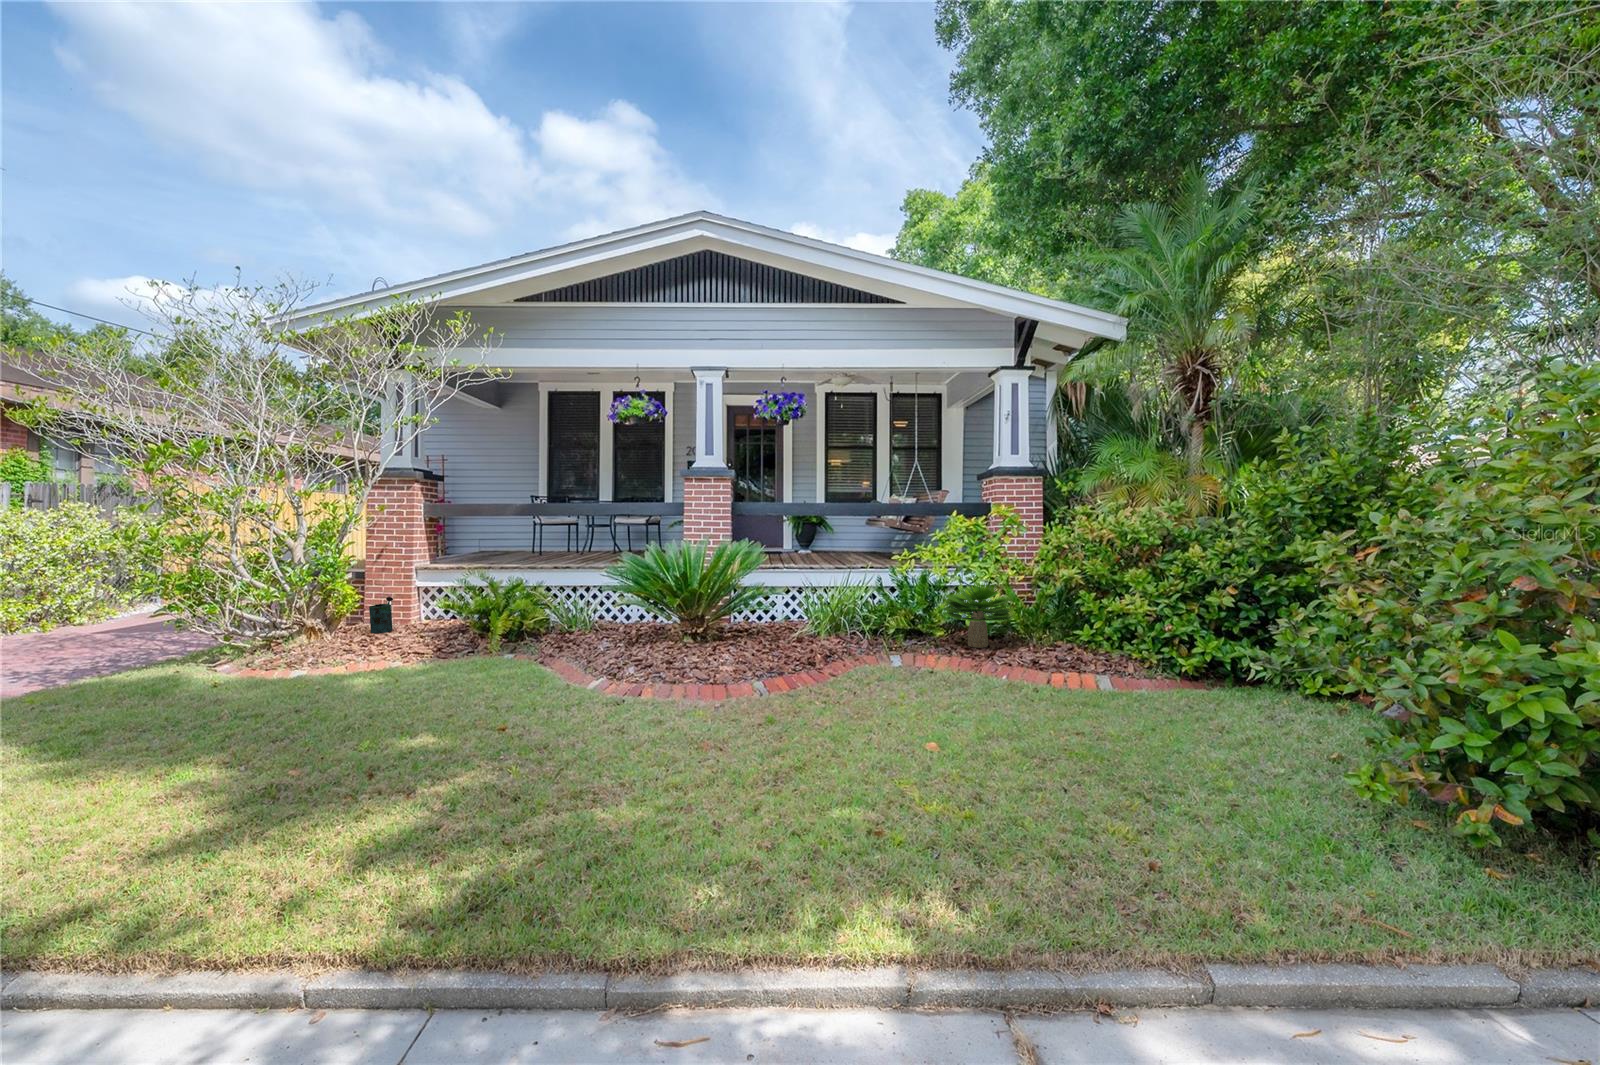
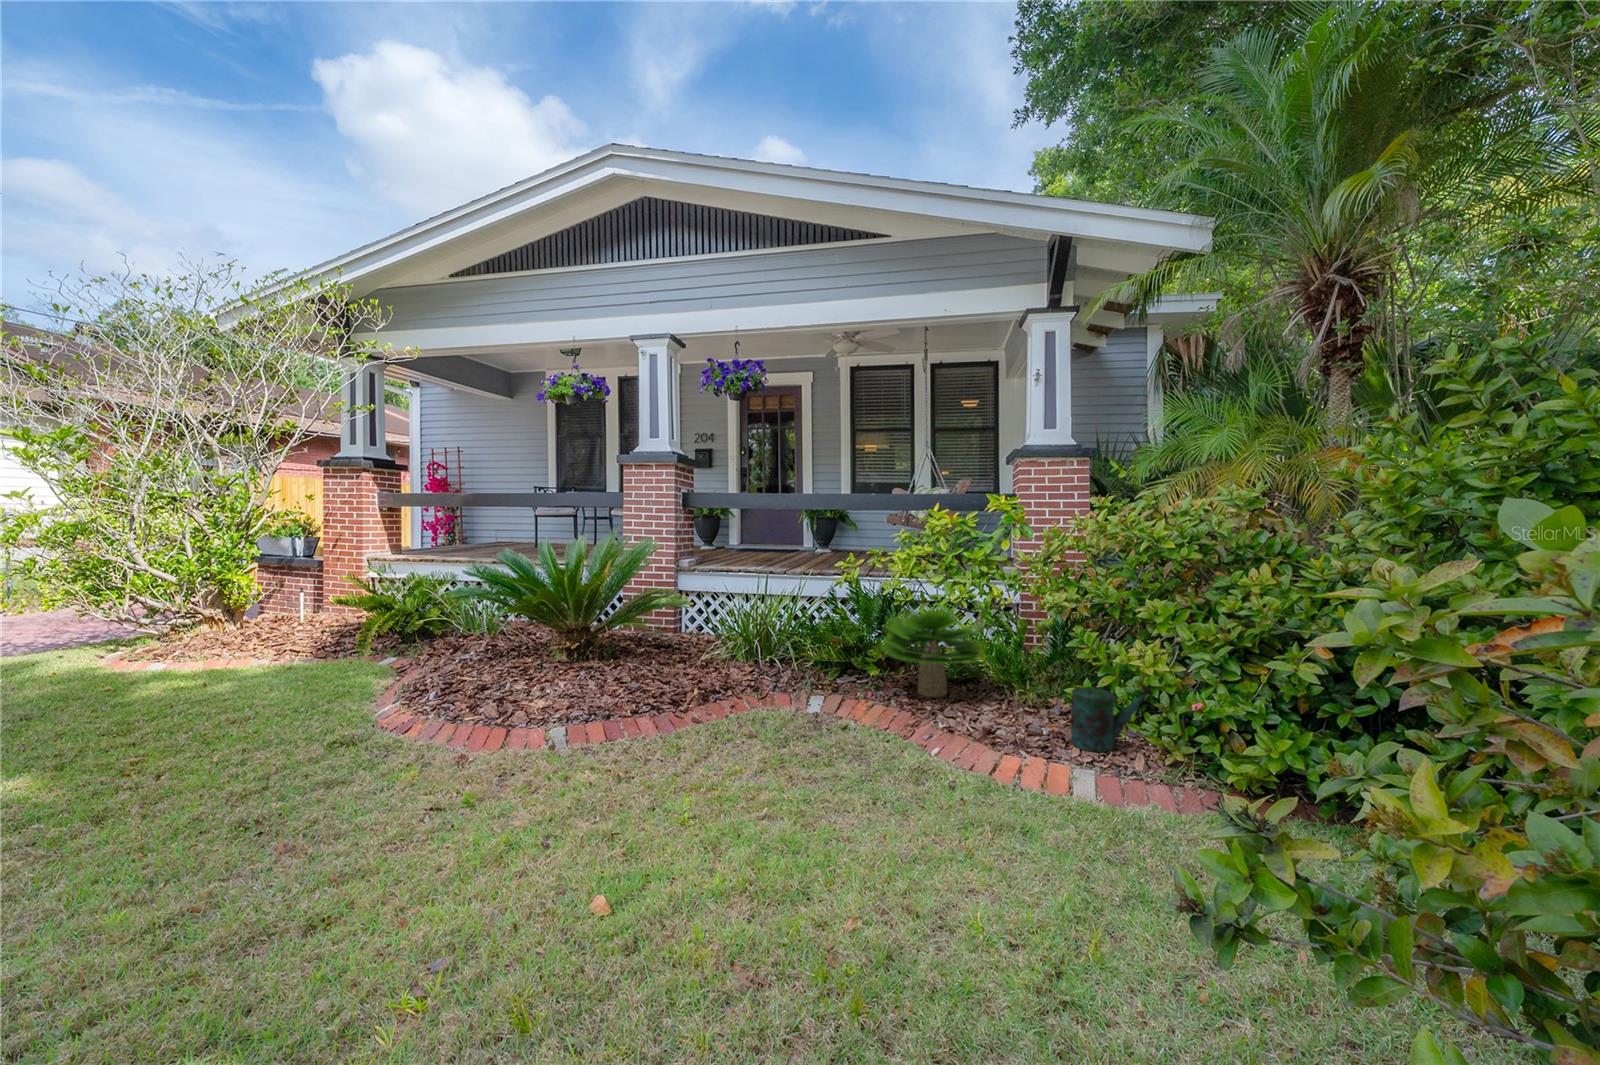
watering can: present [369,597,393,633] -> present [1056,685,1154,752]

